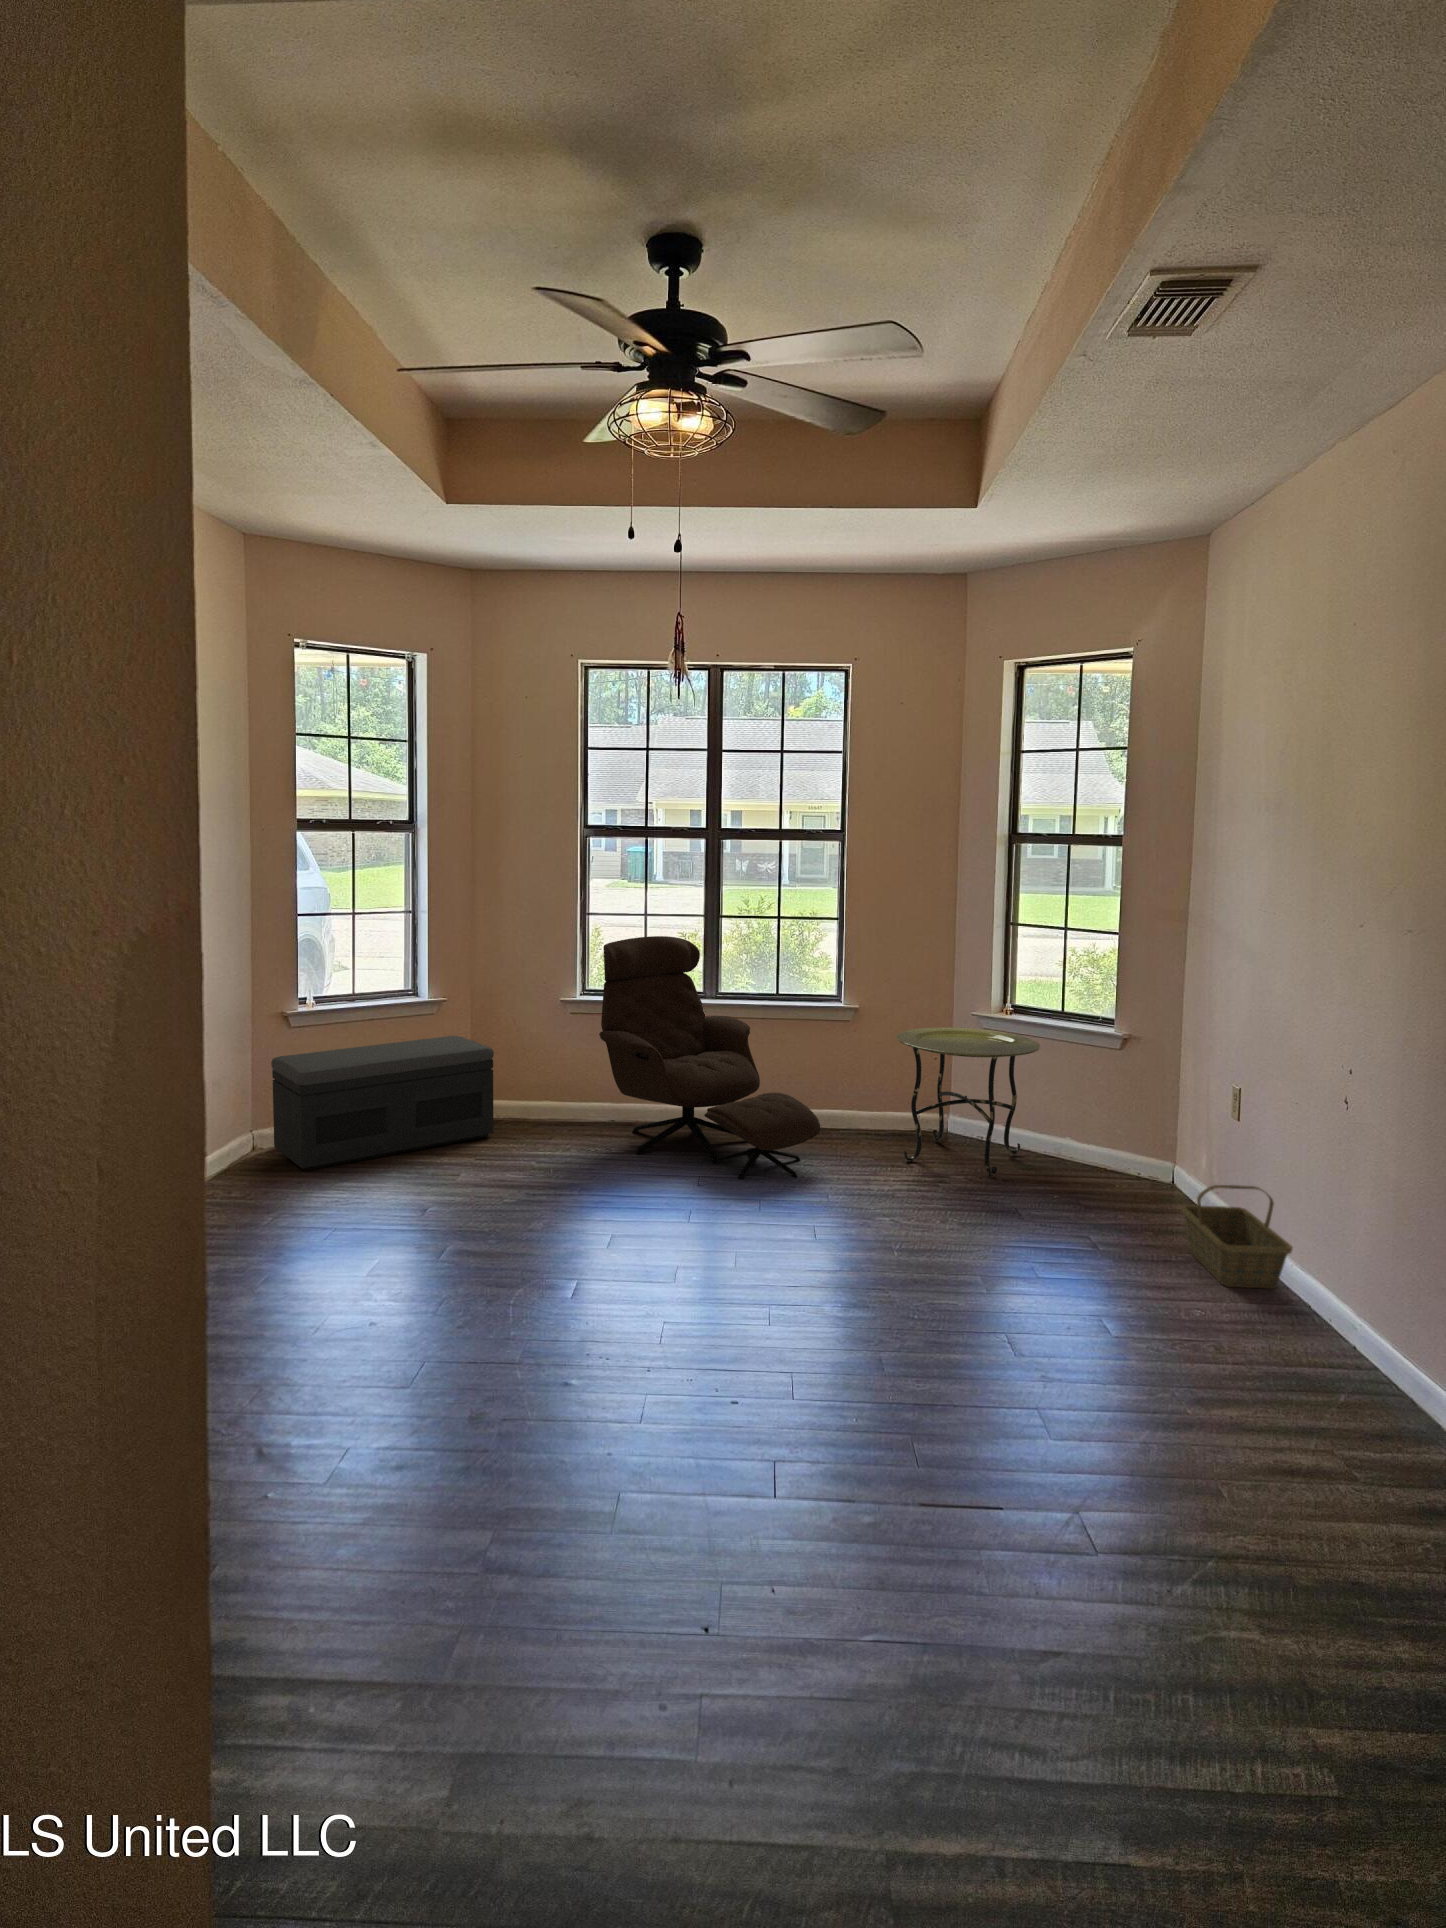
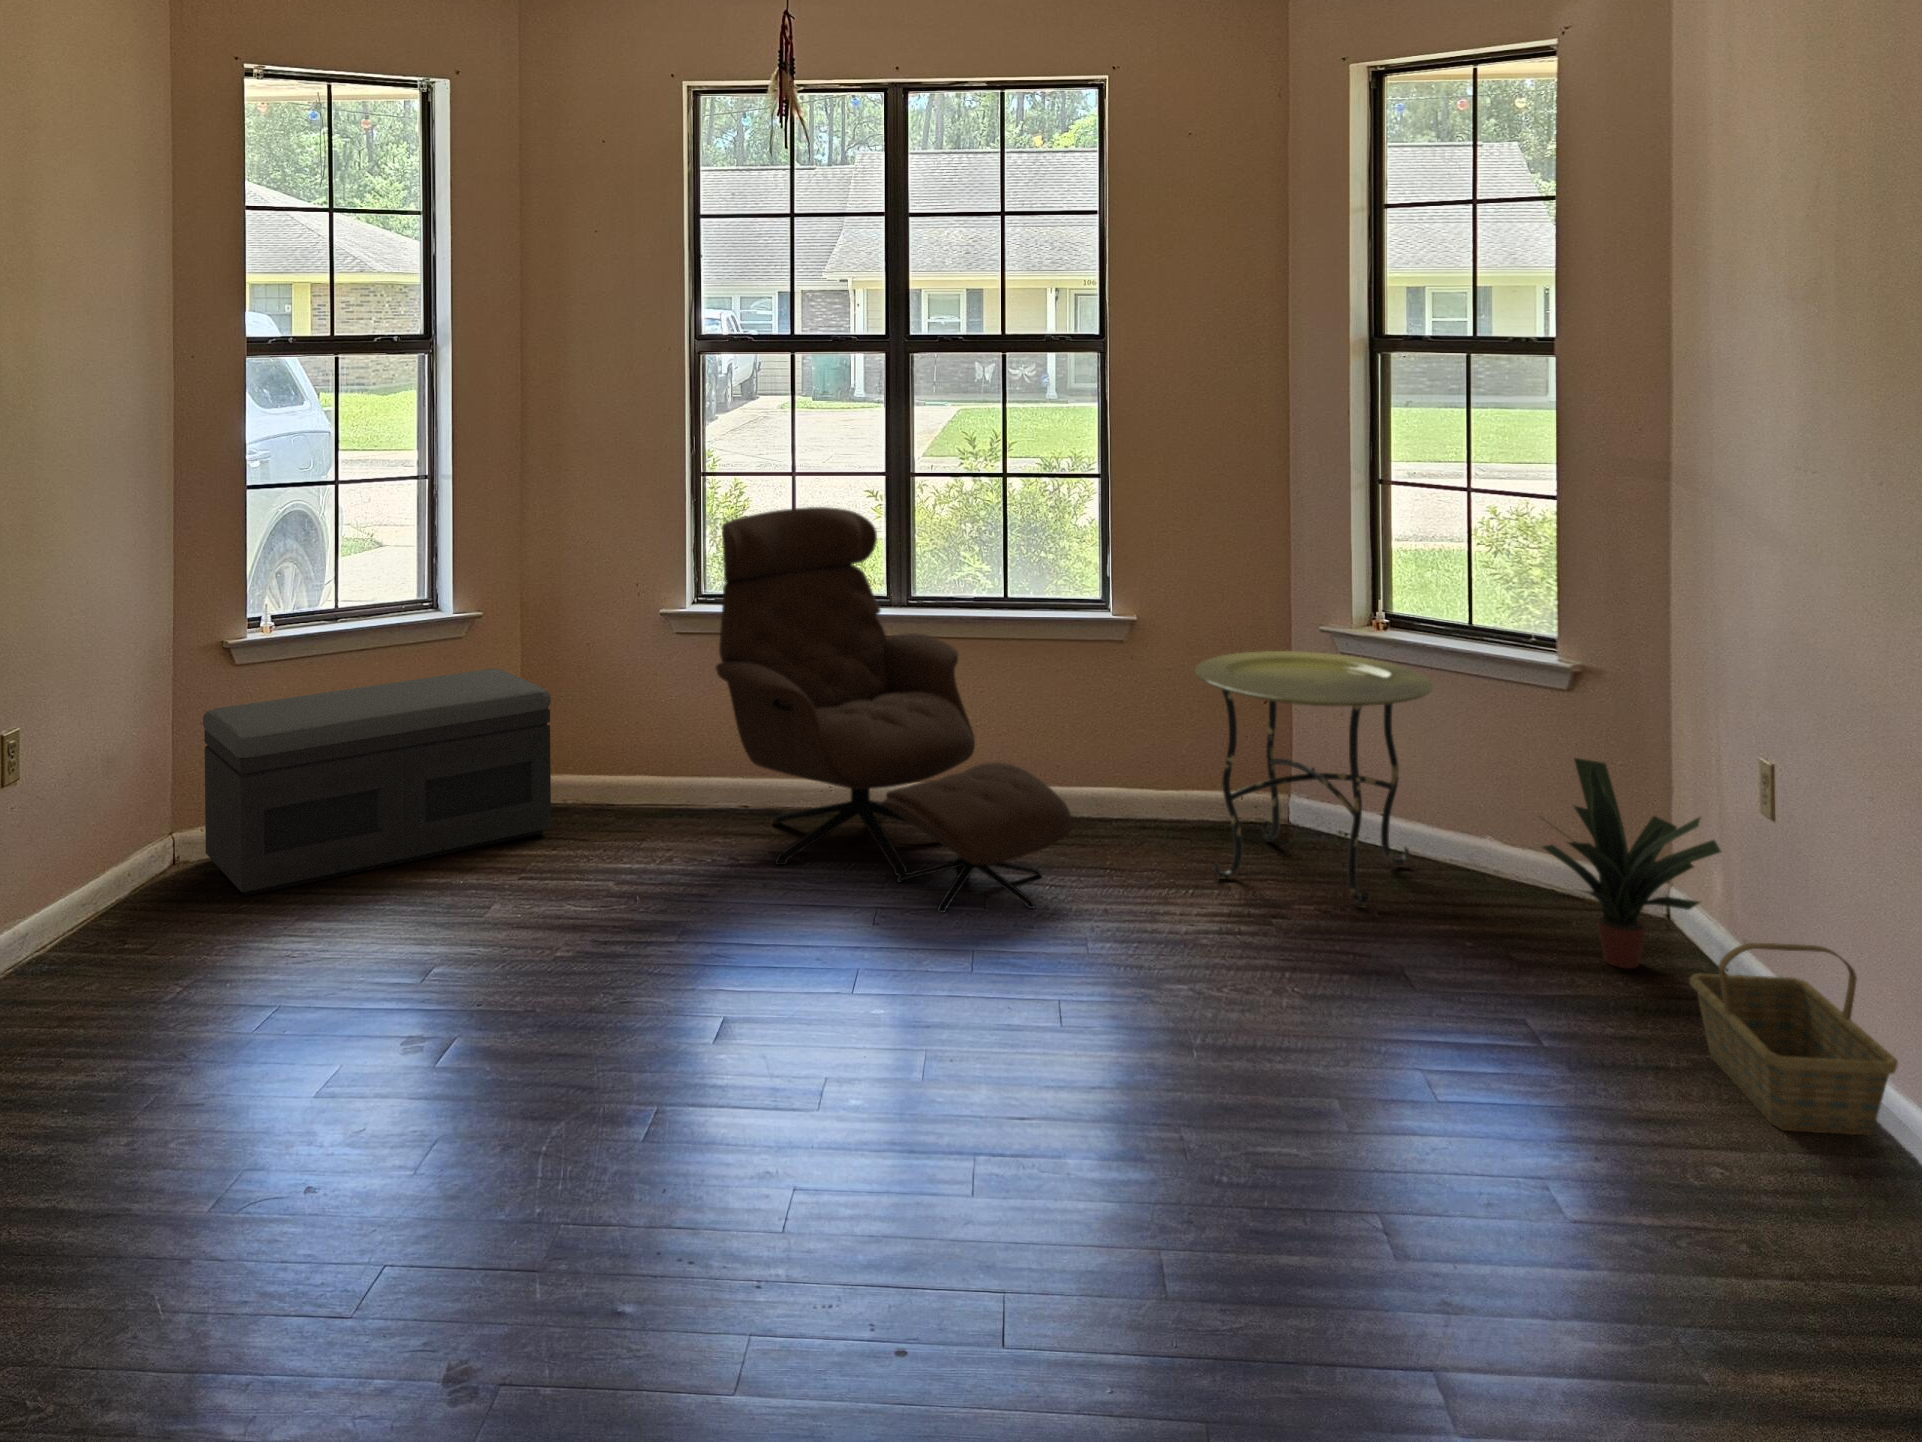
potted plant: none [1098,1088,1203,1208] -> present [1543,758,1721,968]

